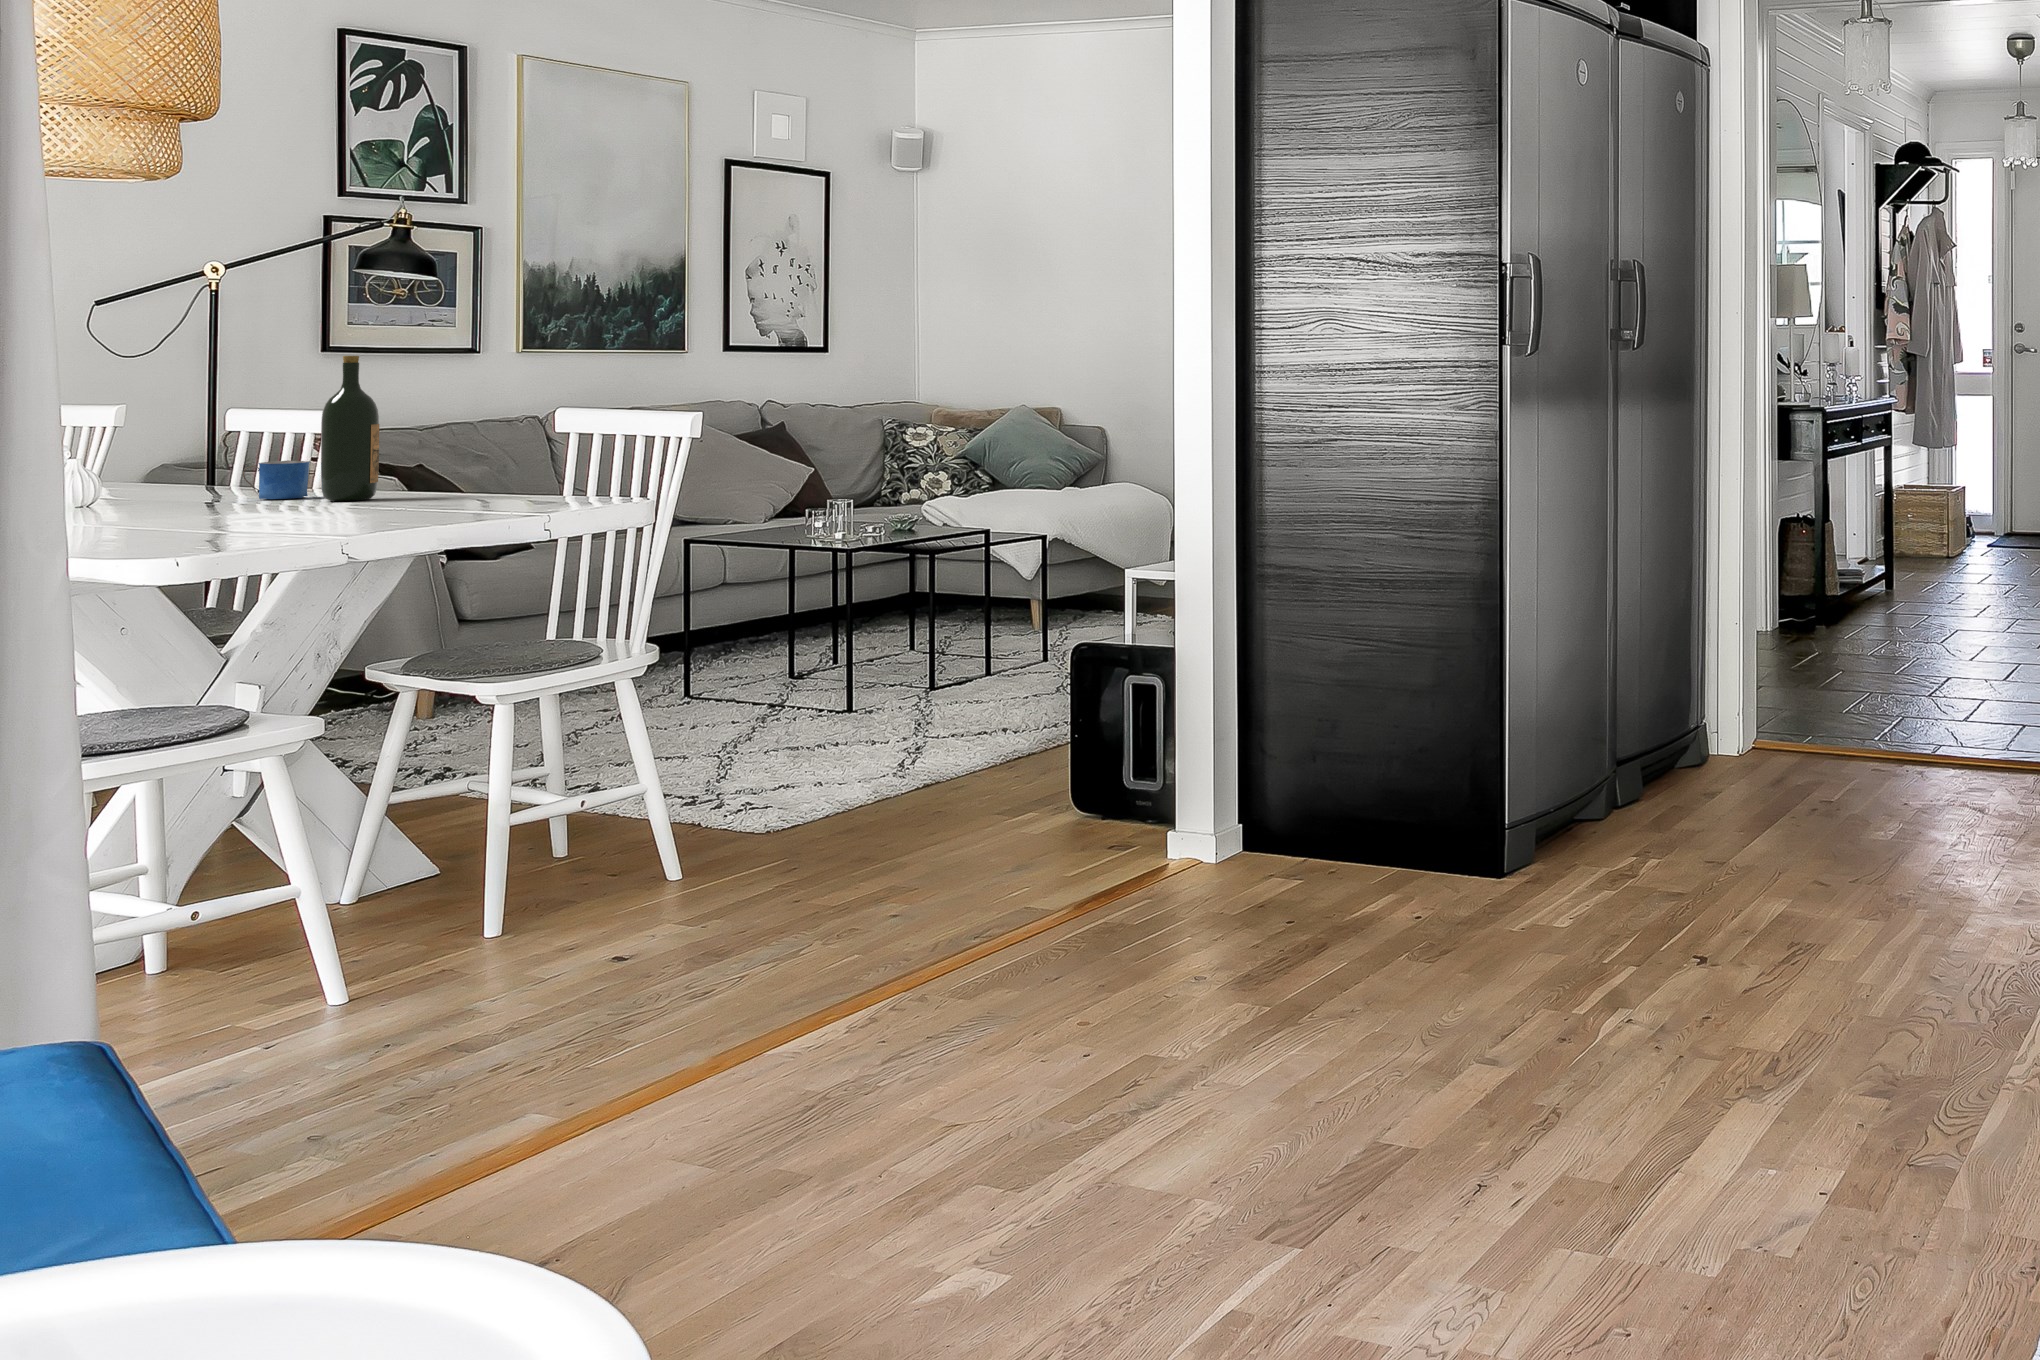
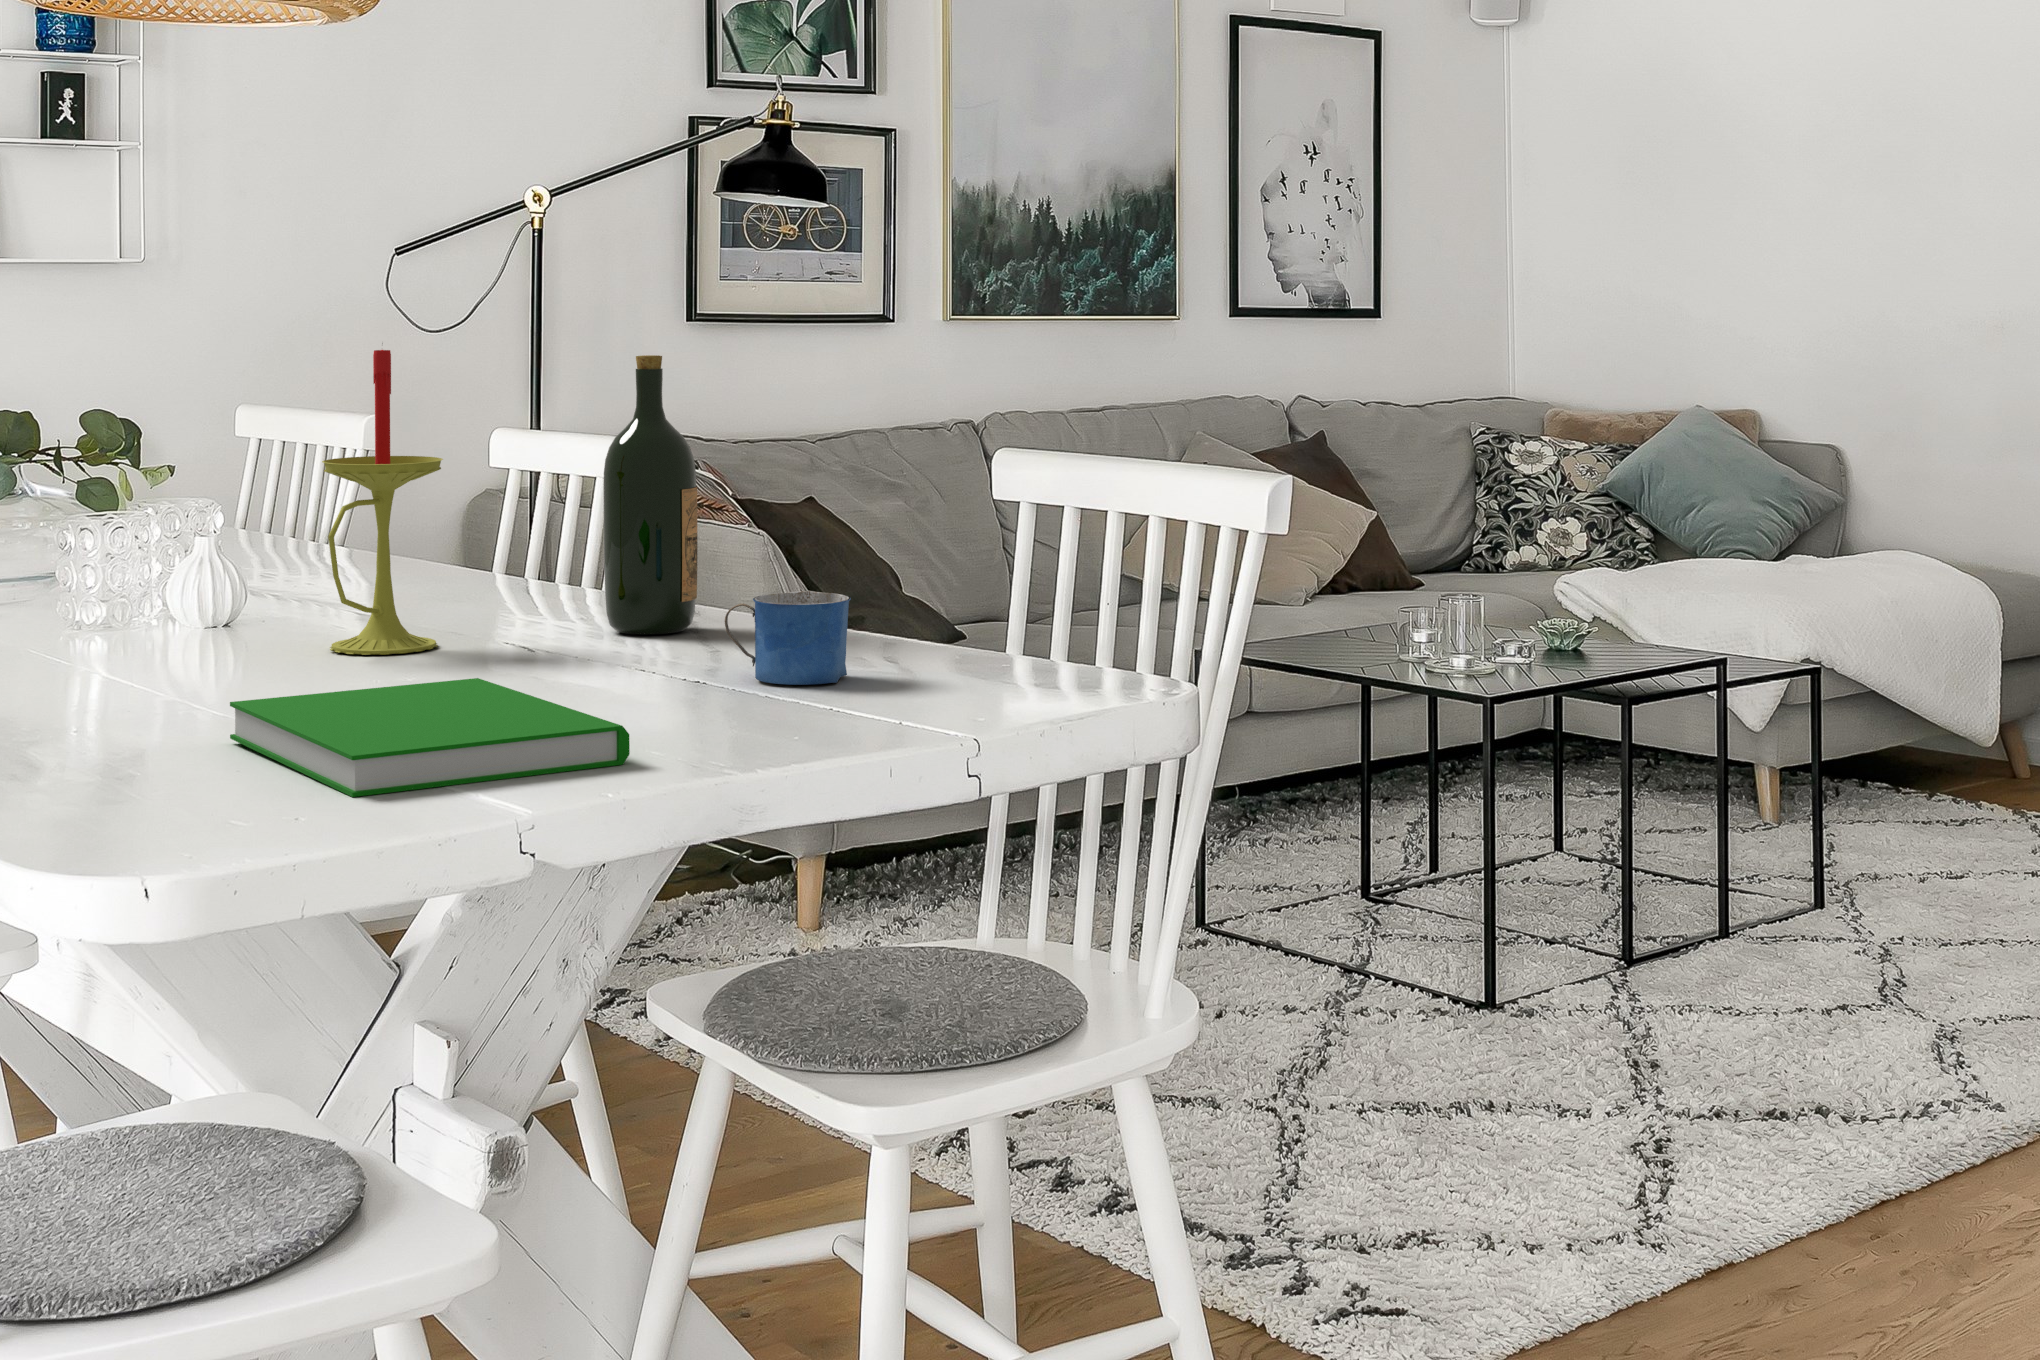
candle: none [149,348,226,512] -> present [322,350,443,655]
mug: present [243,460,310,499] -> present [725,591,851,685]
book: none [142,503,372,537] -> present [230,678,630,797]

